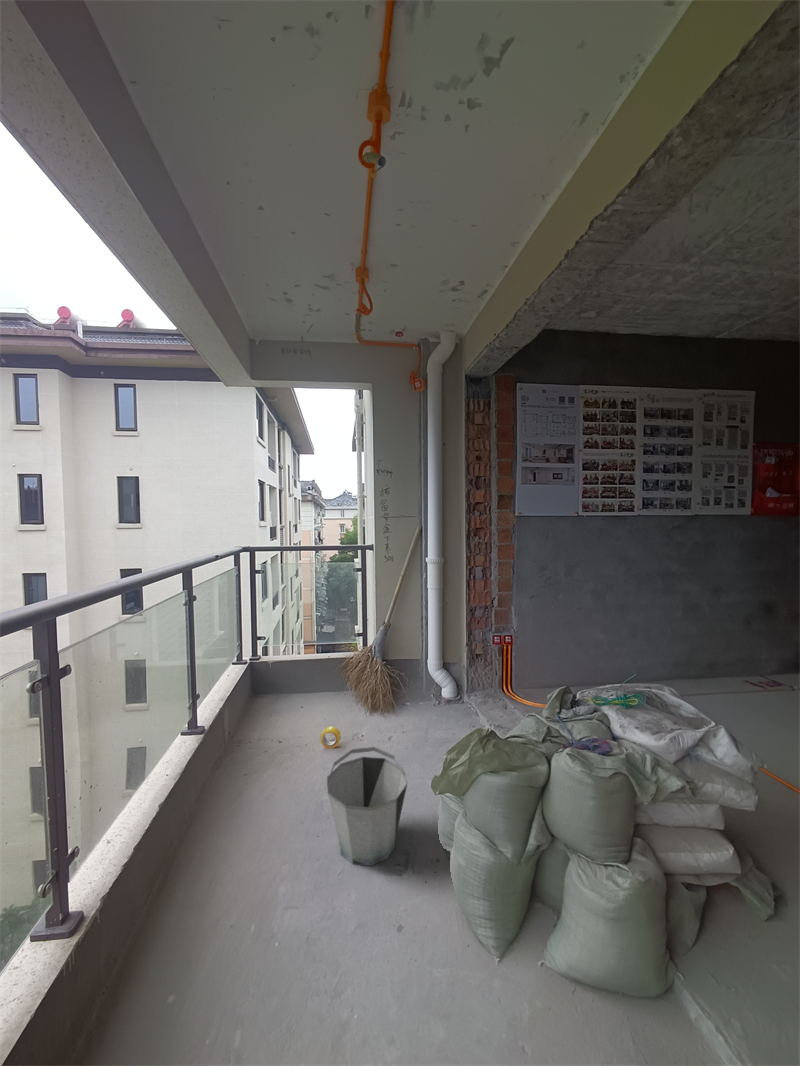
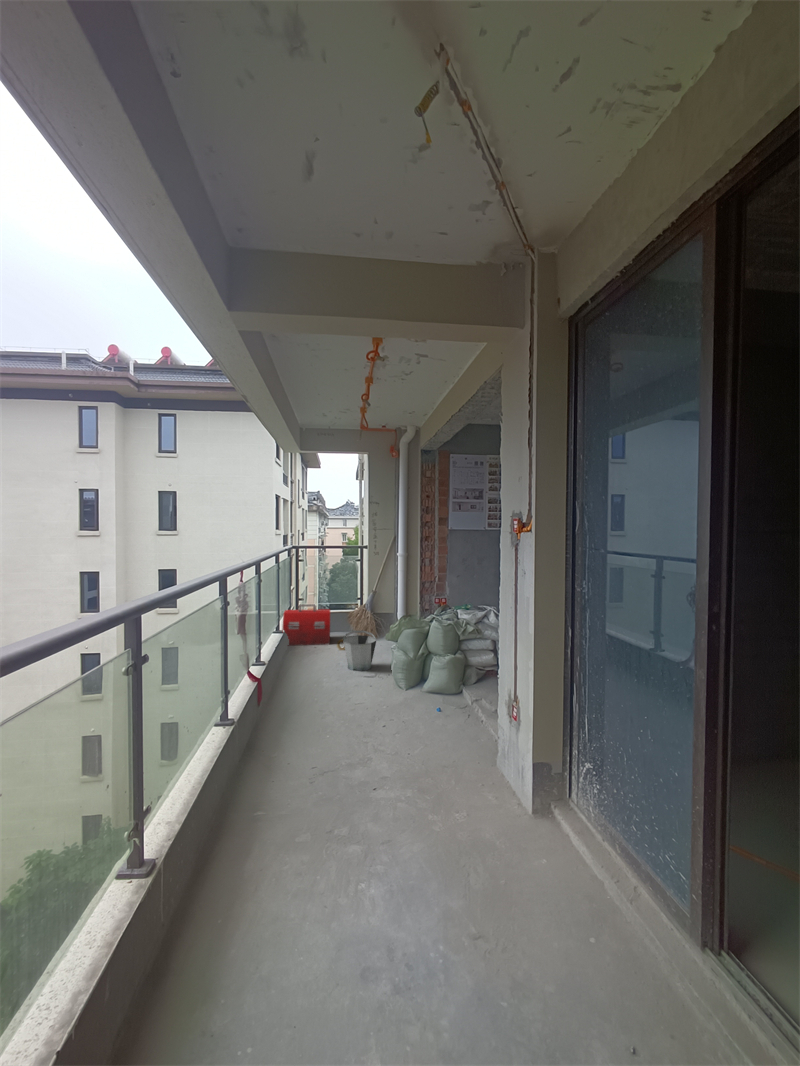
toolbox: none [215,656,310,742] -> present [283,604,330,645]

